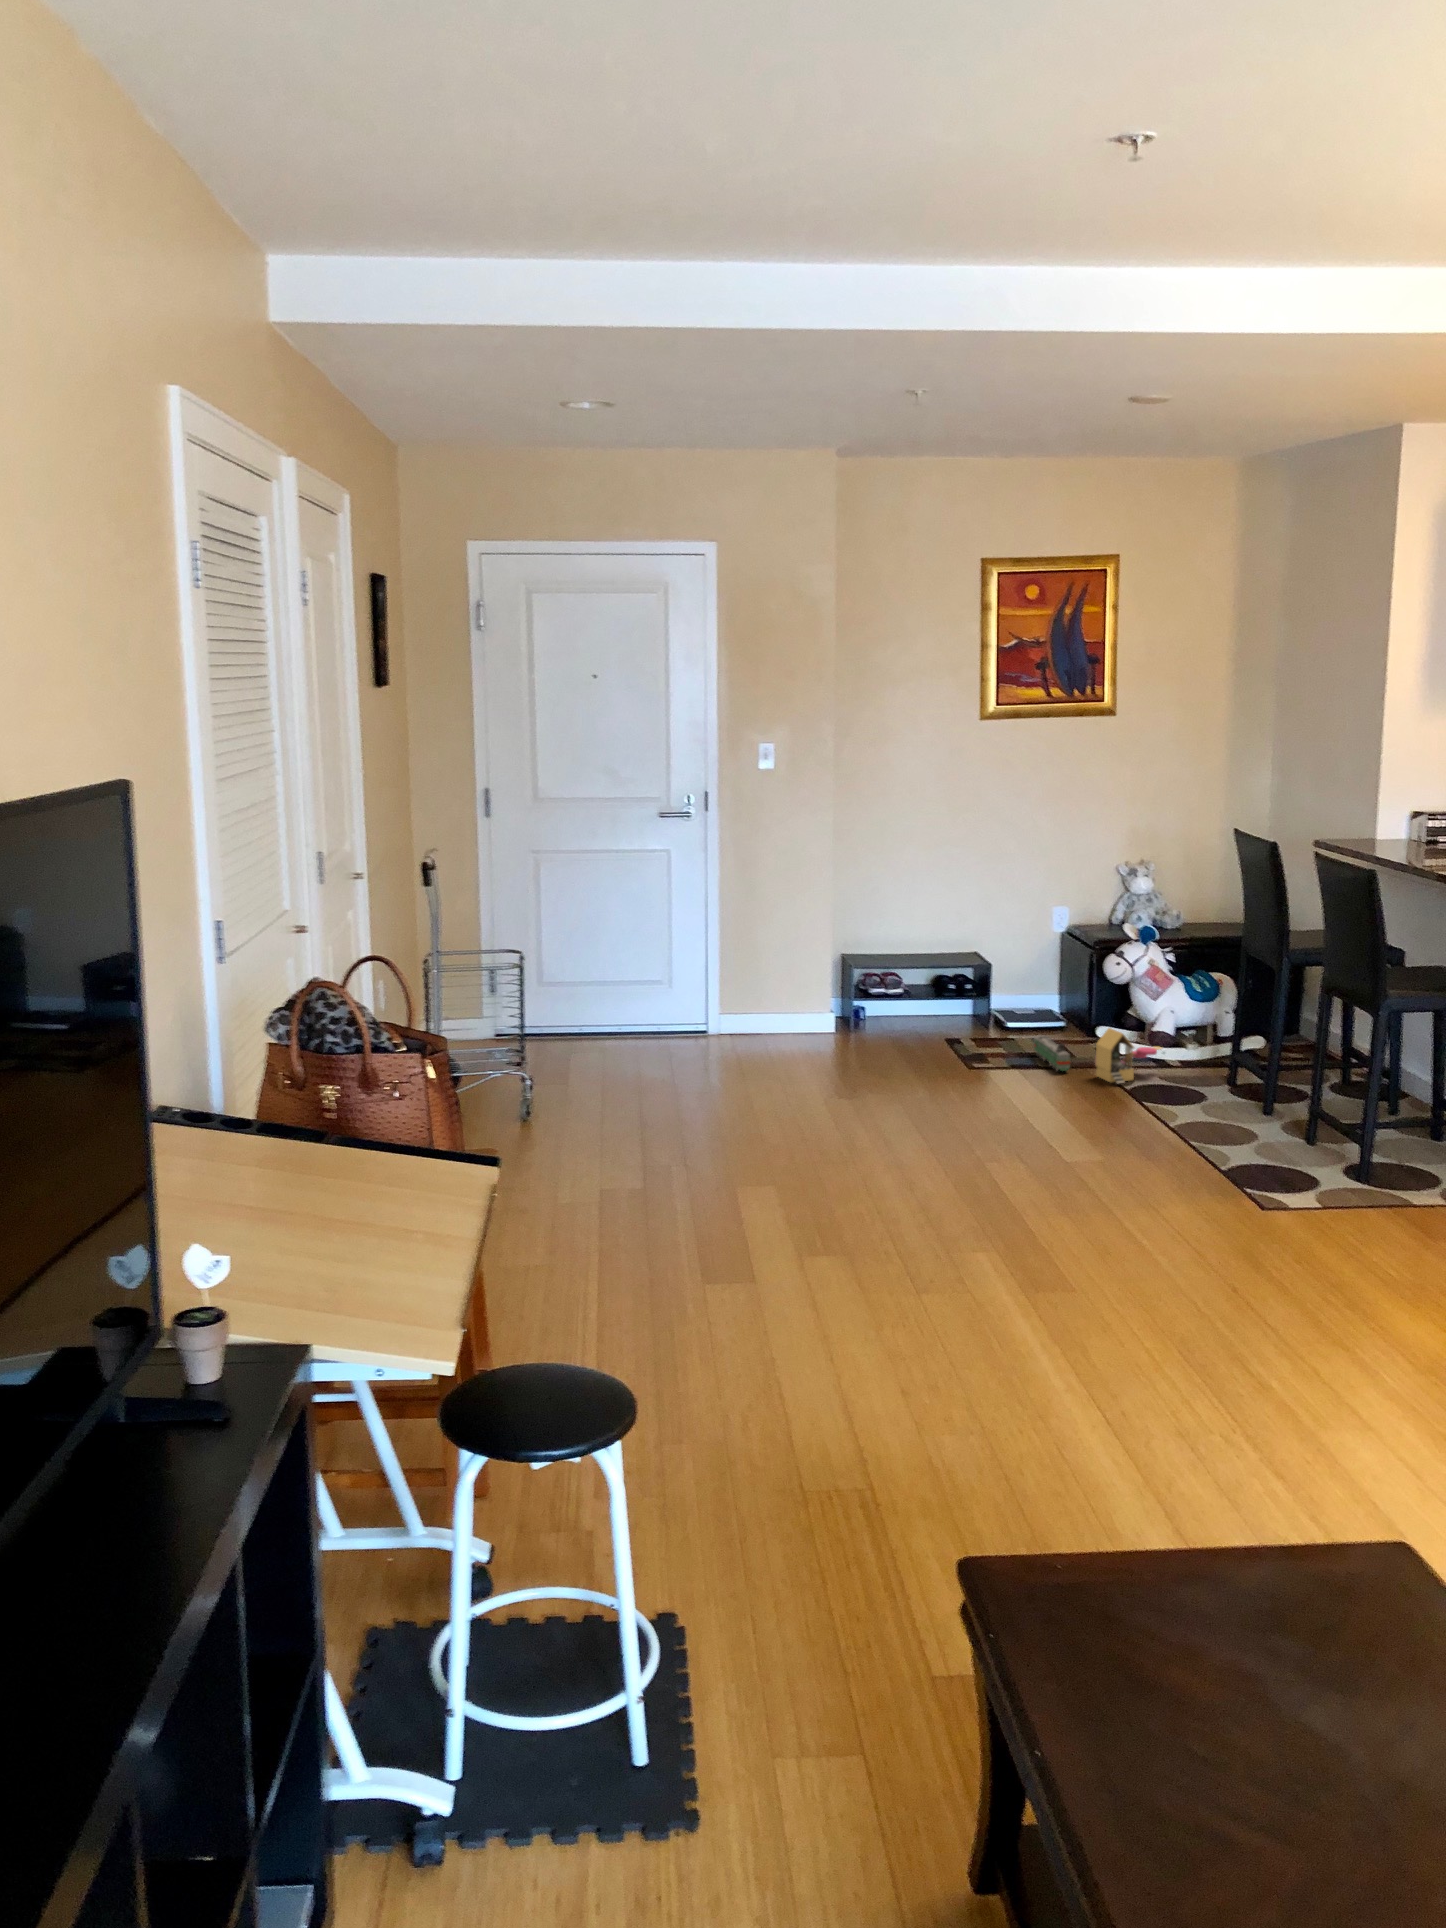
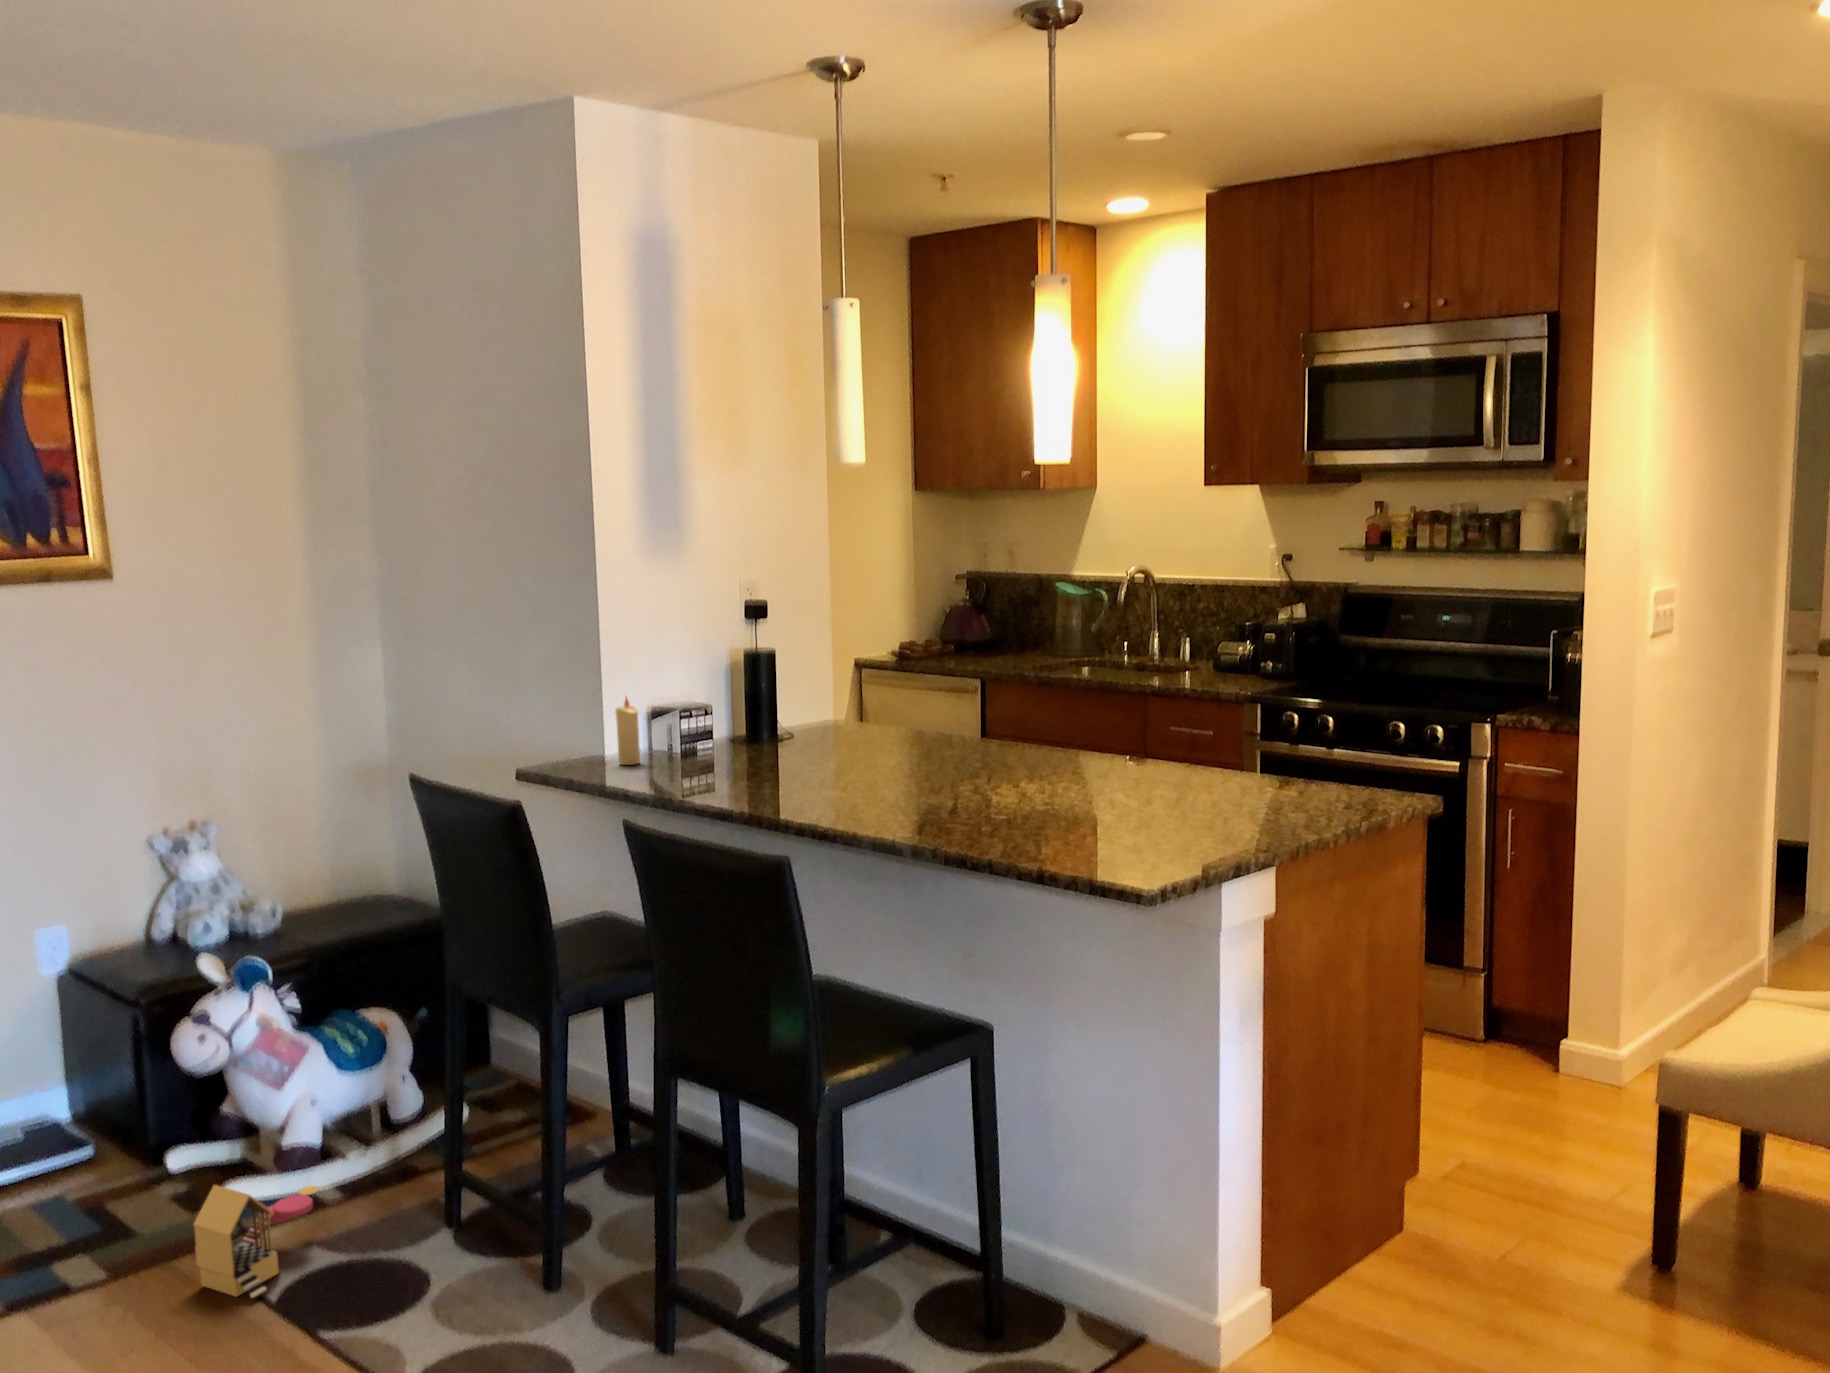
candle: none [1378,798,1395,842] -> present [616,696,640,765]
toy train: present [1034,1035,1070,1071] -> none [46,1214,143,1296]

